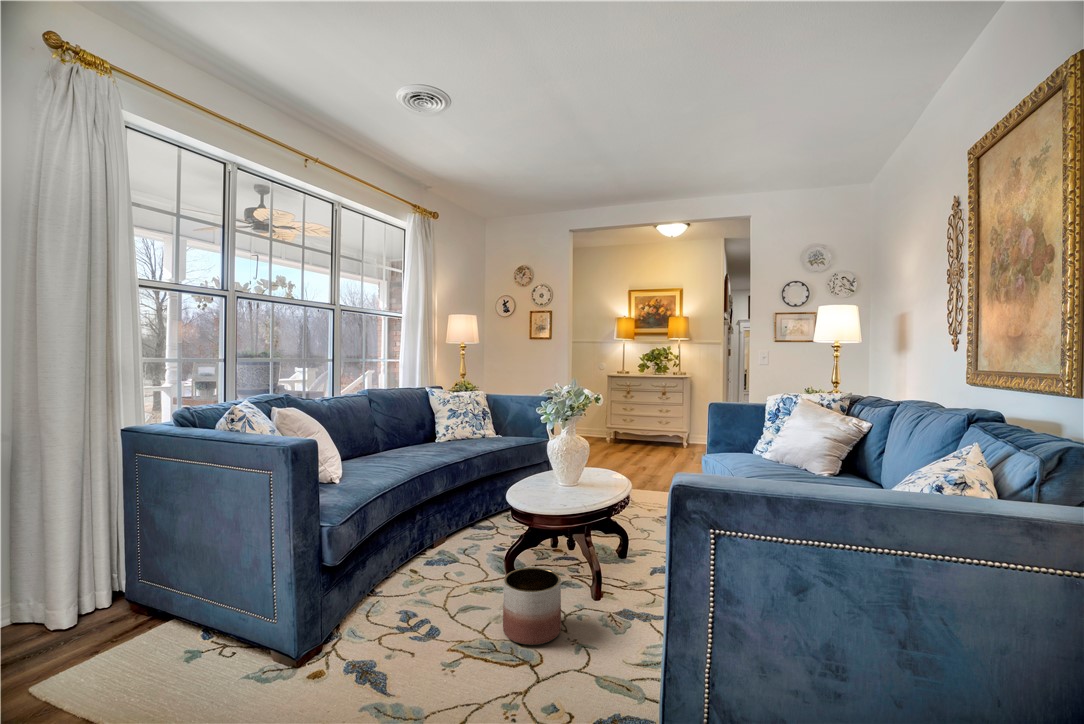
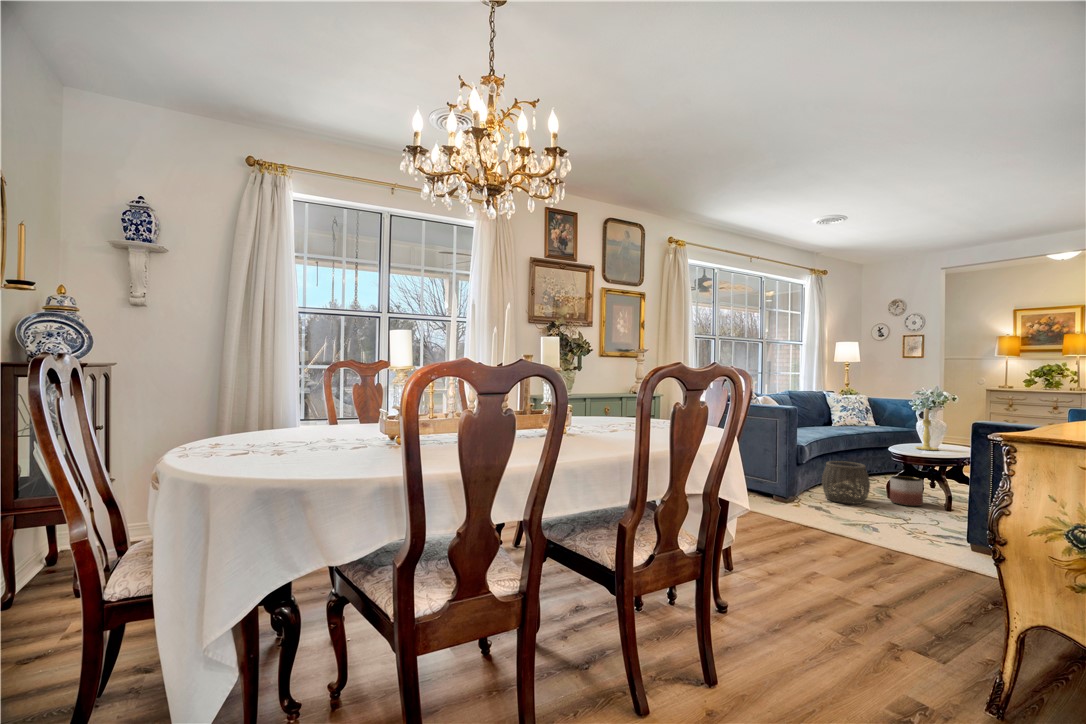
candle holder: none [546,421,582,501] -> present [915,409,938,450]
woven basket: none [357,559,463,686] -> present [822,461,870,504]

